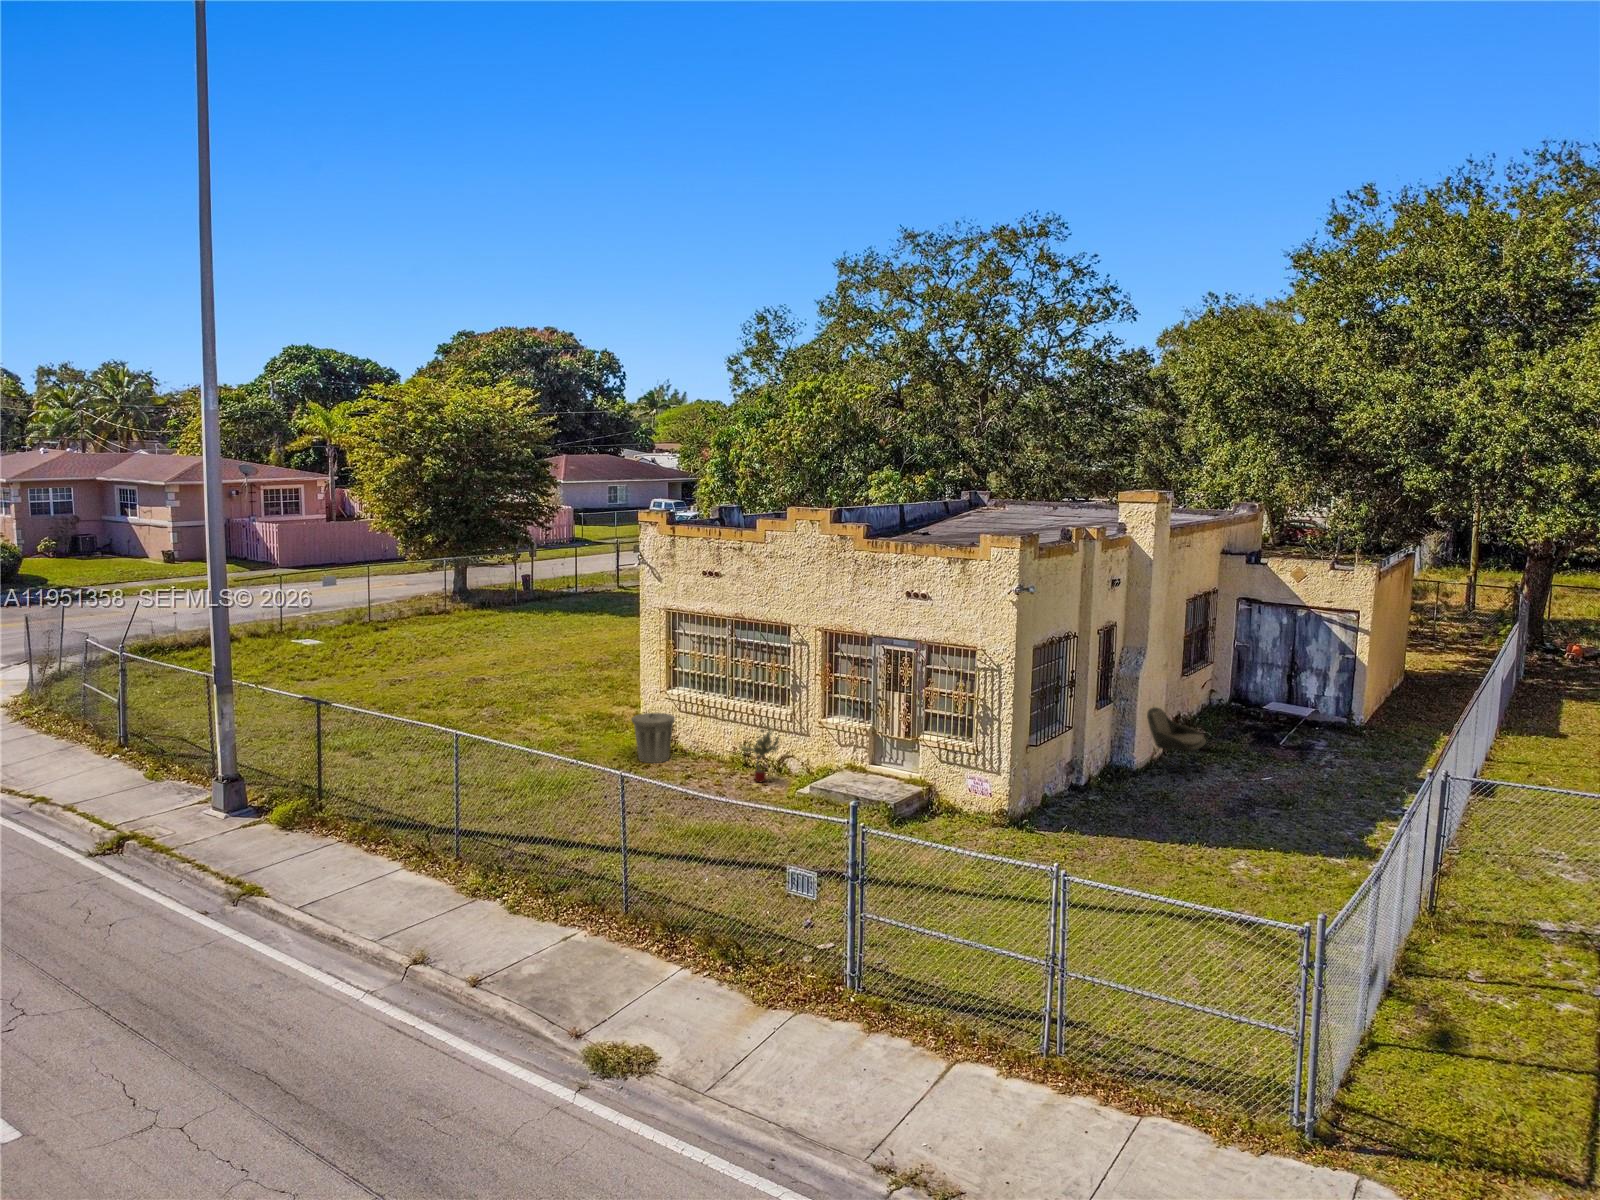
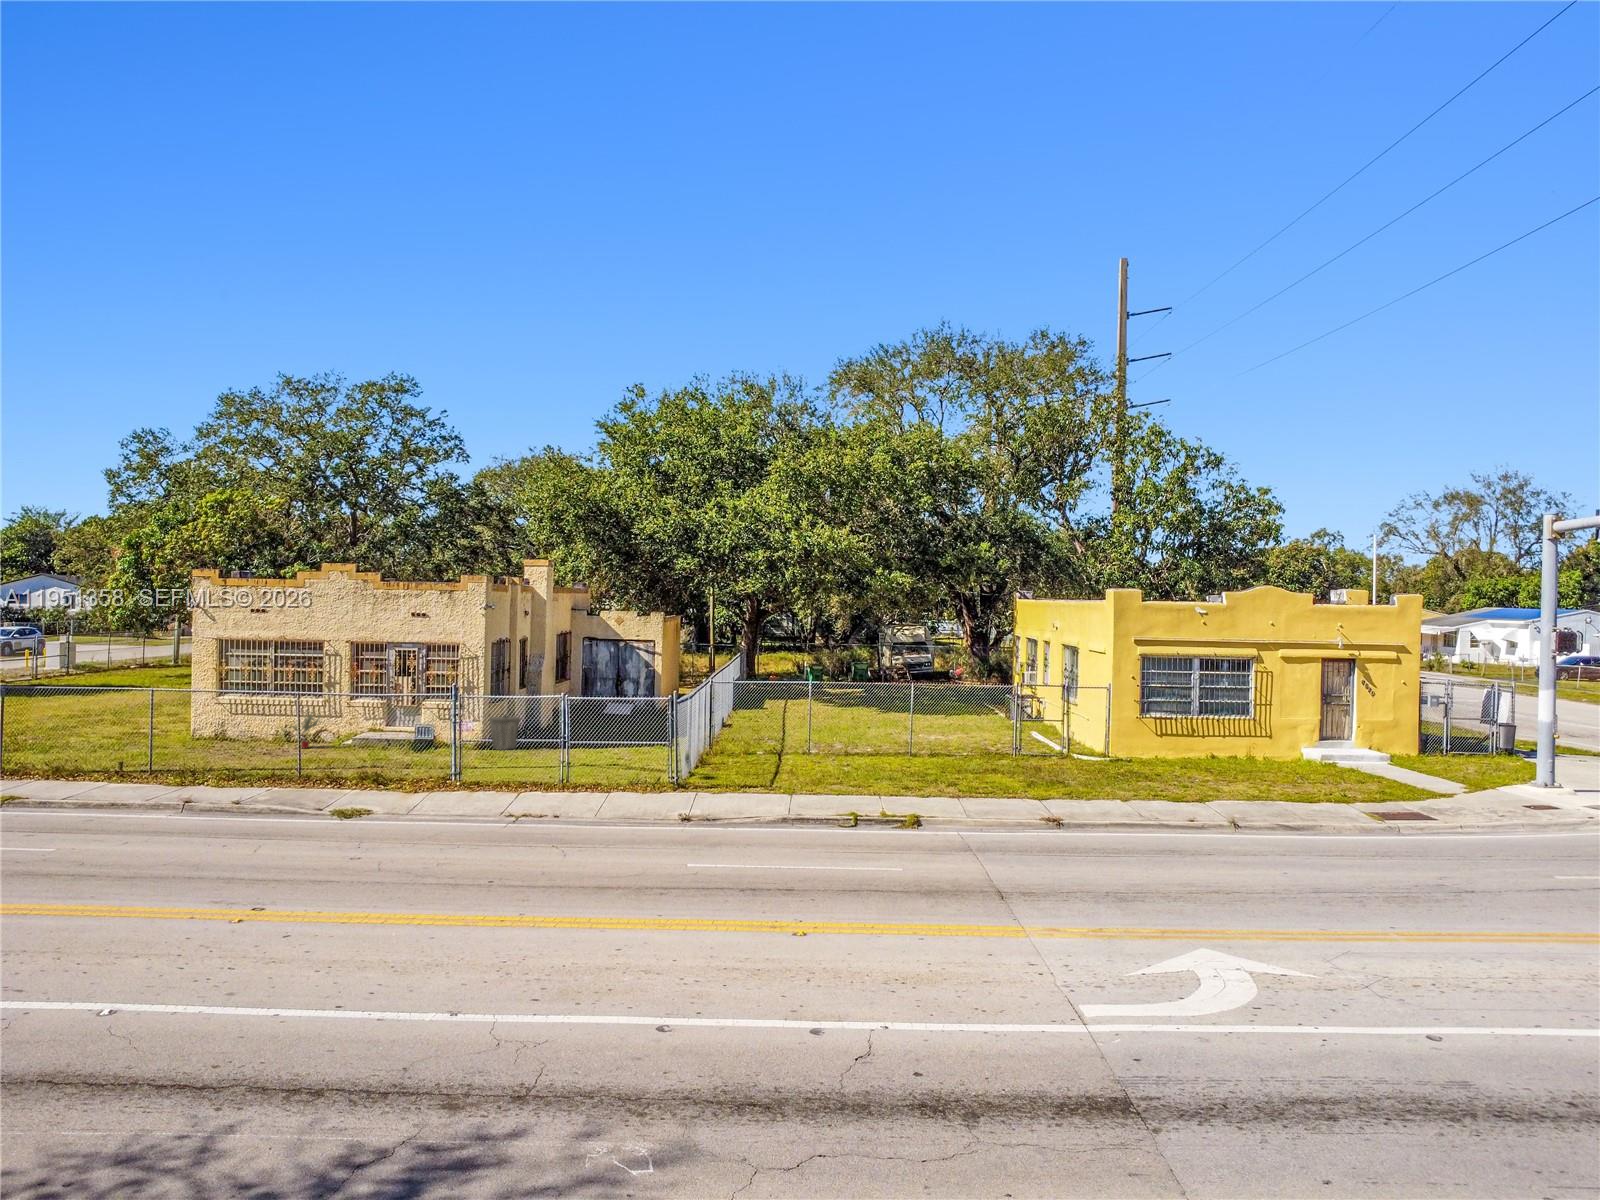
lounge chair: present [1145,707,1206,776] -> none [547,692,582,729]
trash can: present [631,713,675,763] -> present [489,715,520,750]

